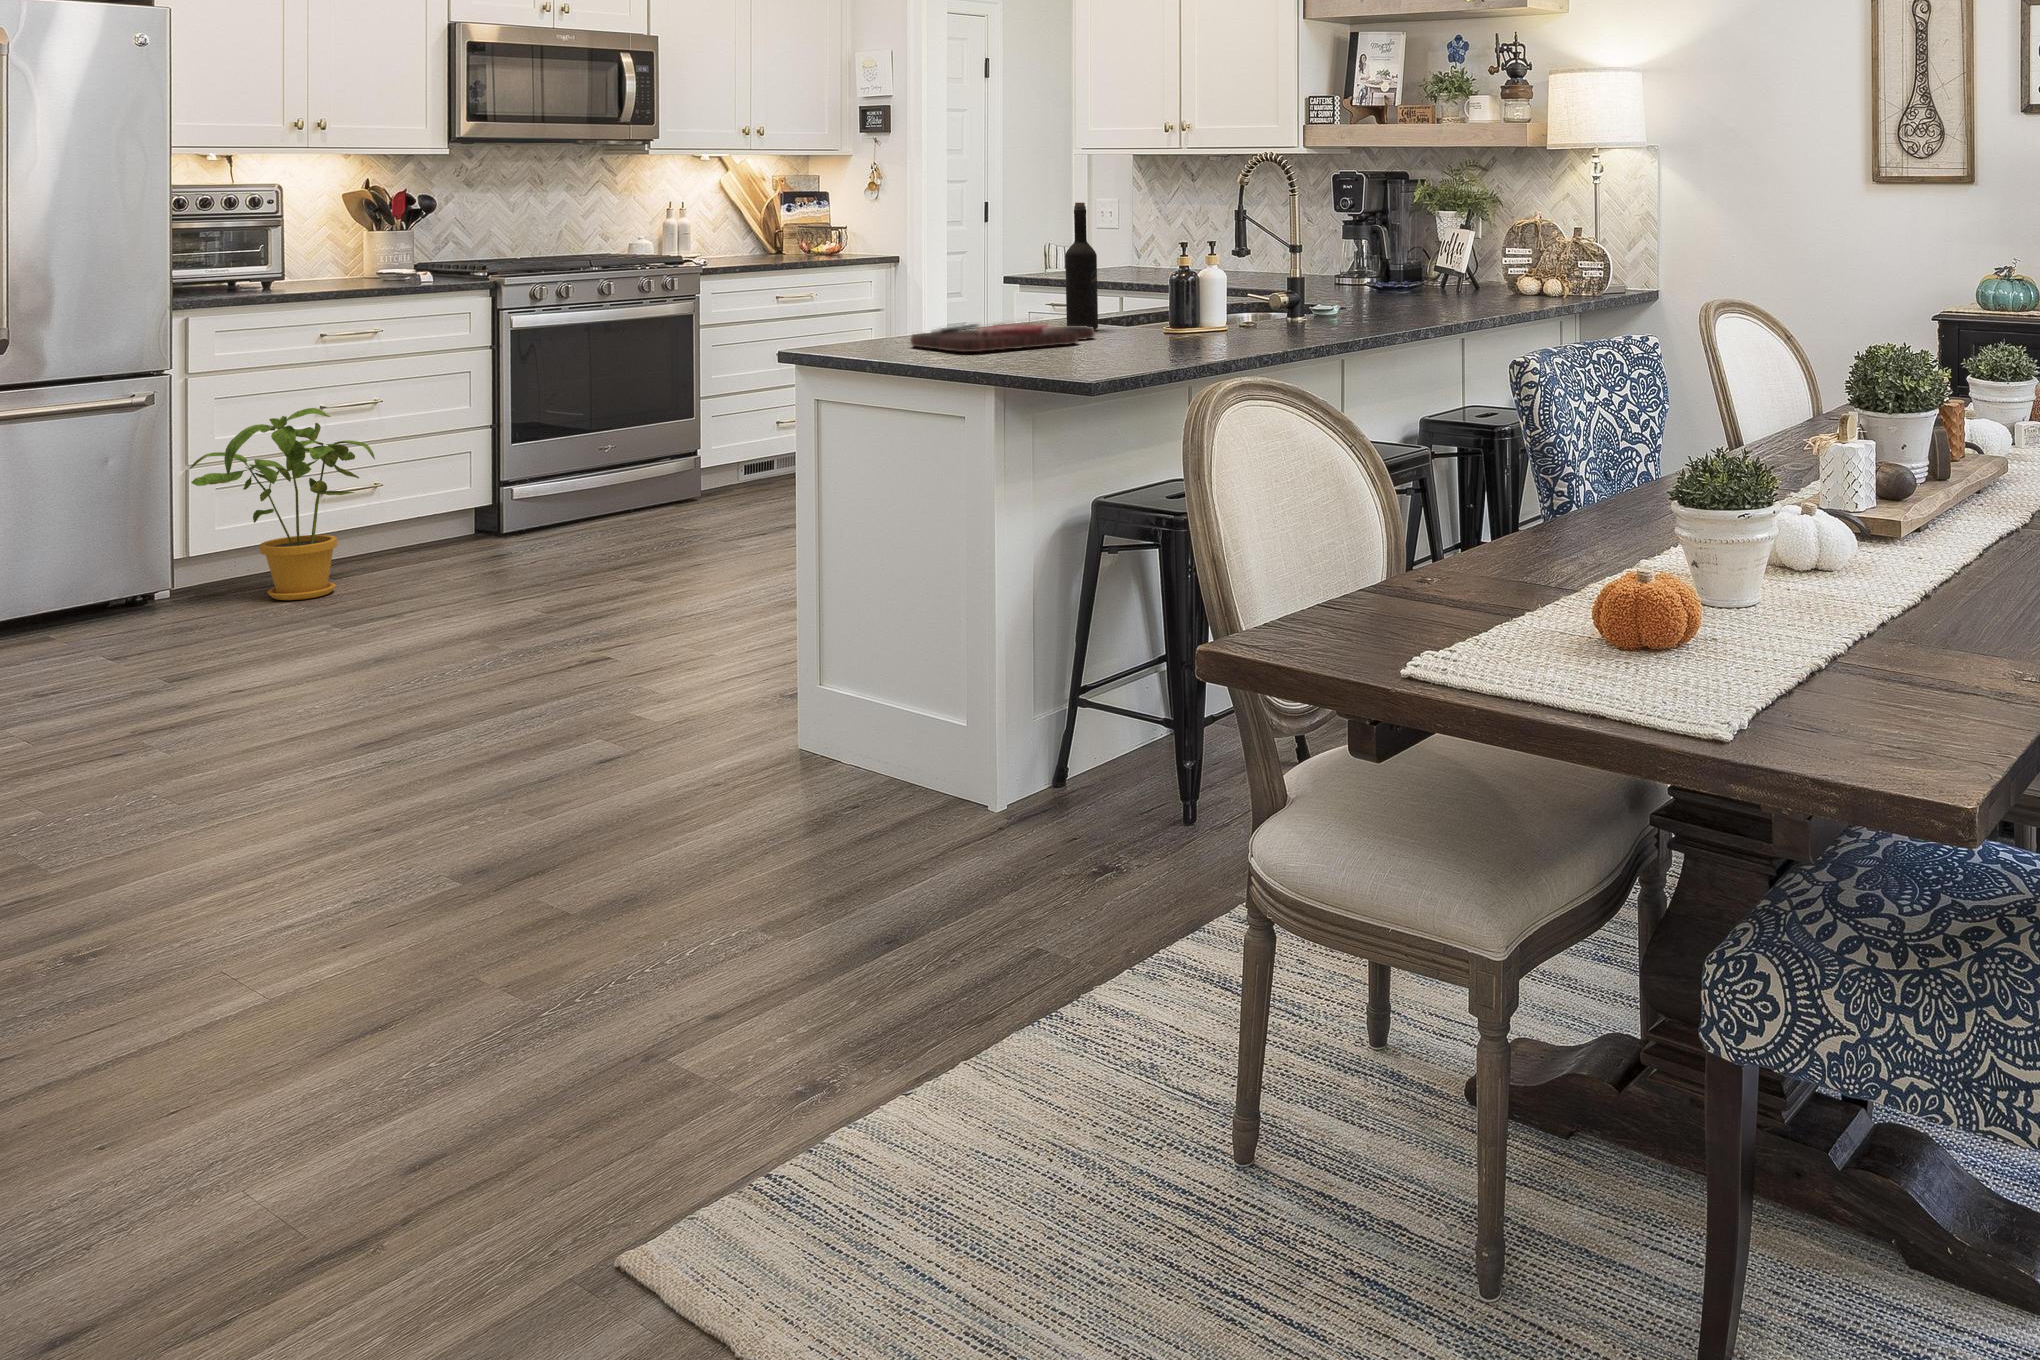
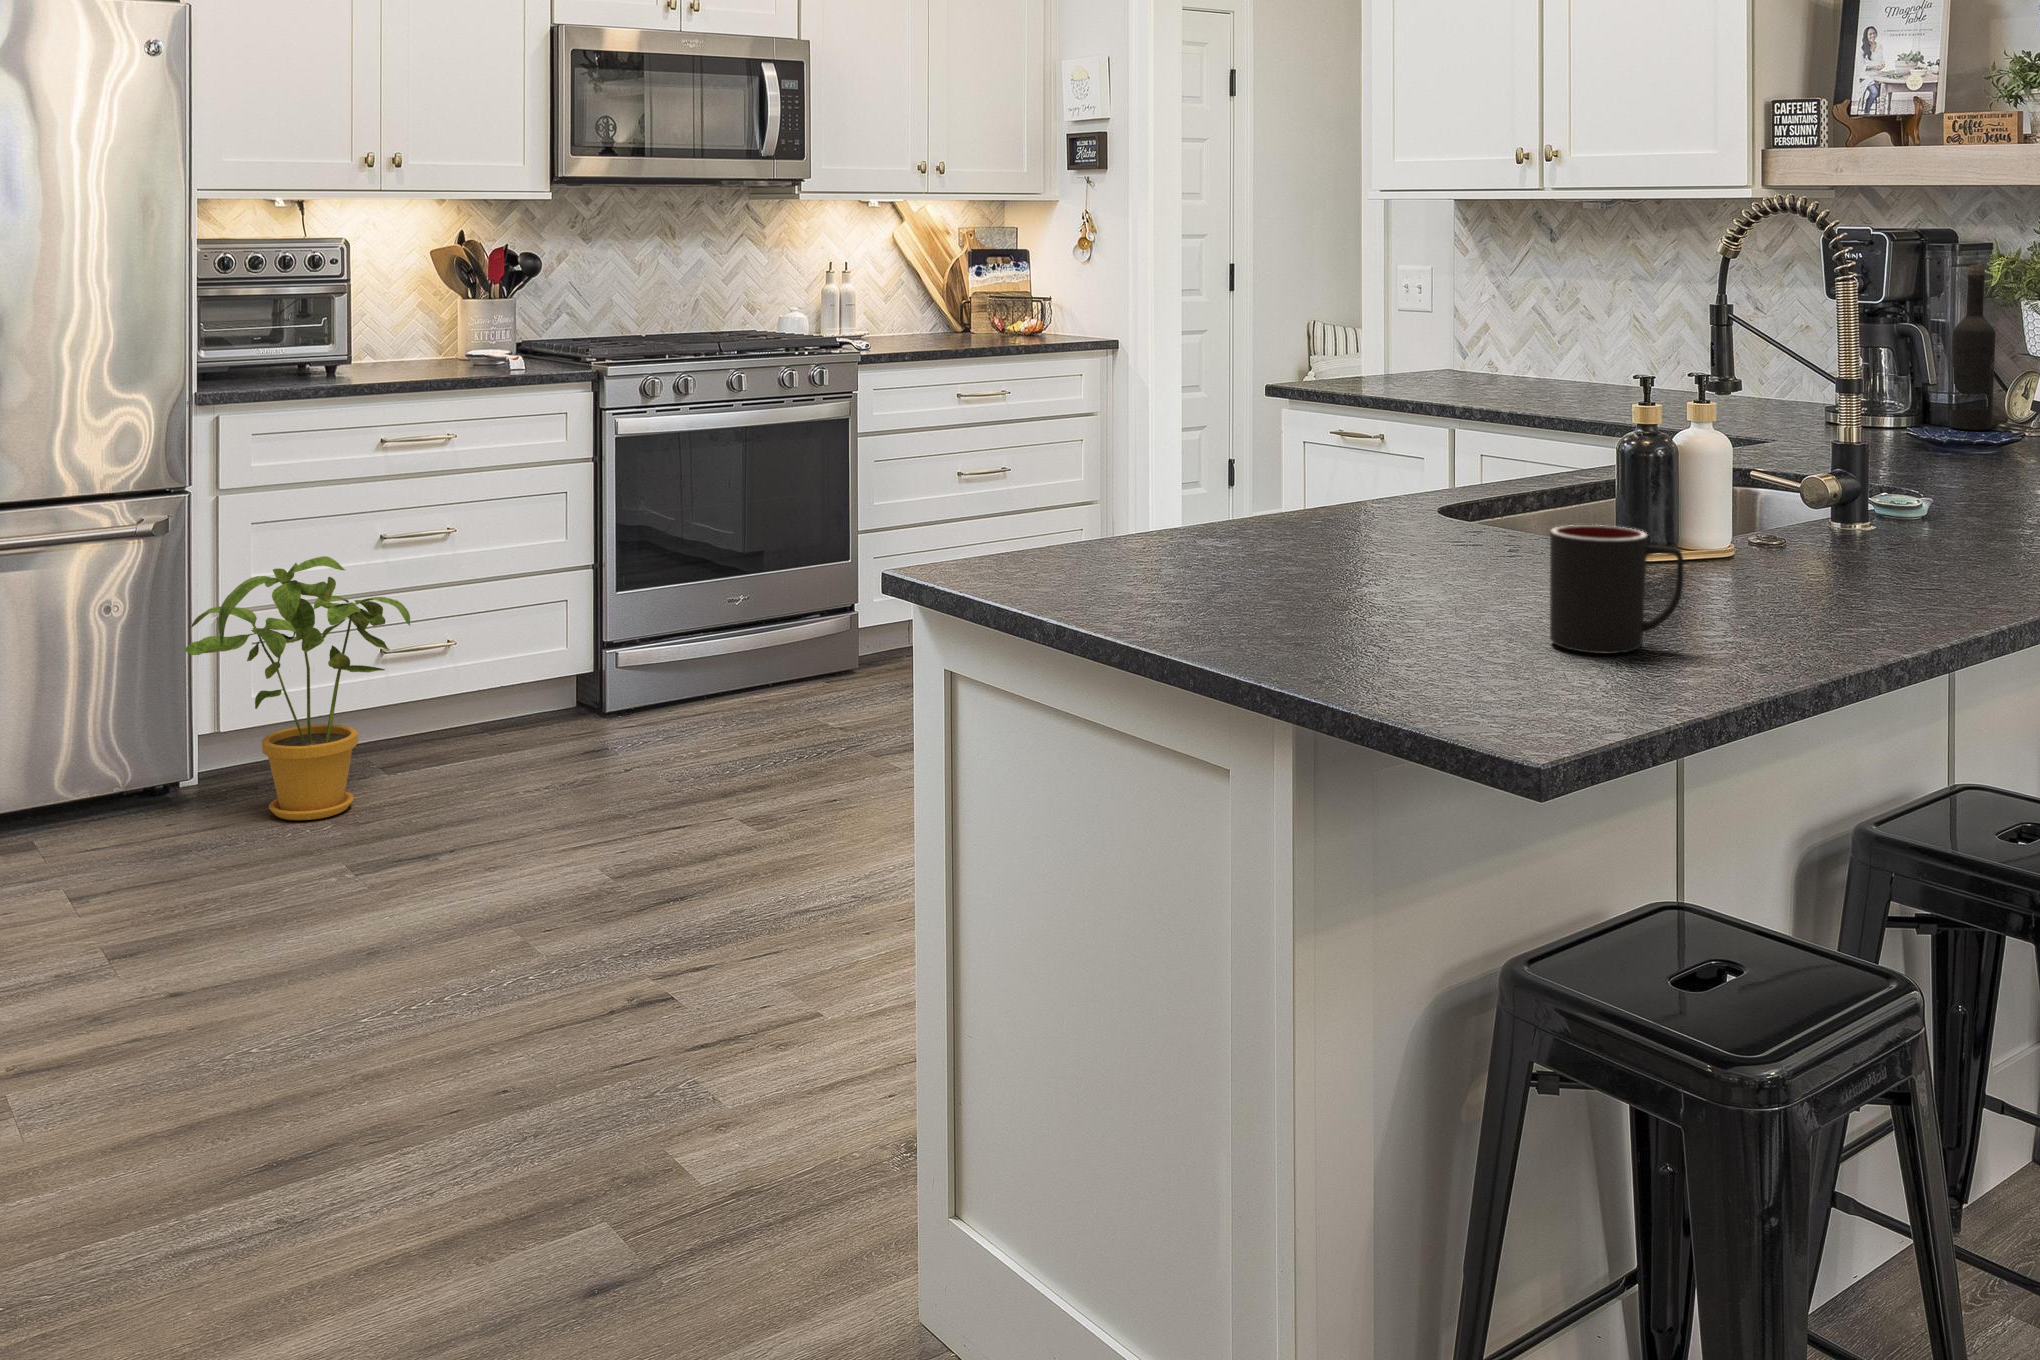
wine bottle: present [1065,203,1098,329] -> present [1949,265,1996,430]
mug: none [1114,302,1173,355] -> present [1550,525,1684,654]
cutting board: present [910,322,1095,352] -> none [1118,532,1477,620]

